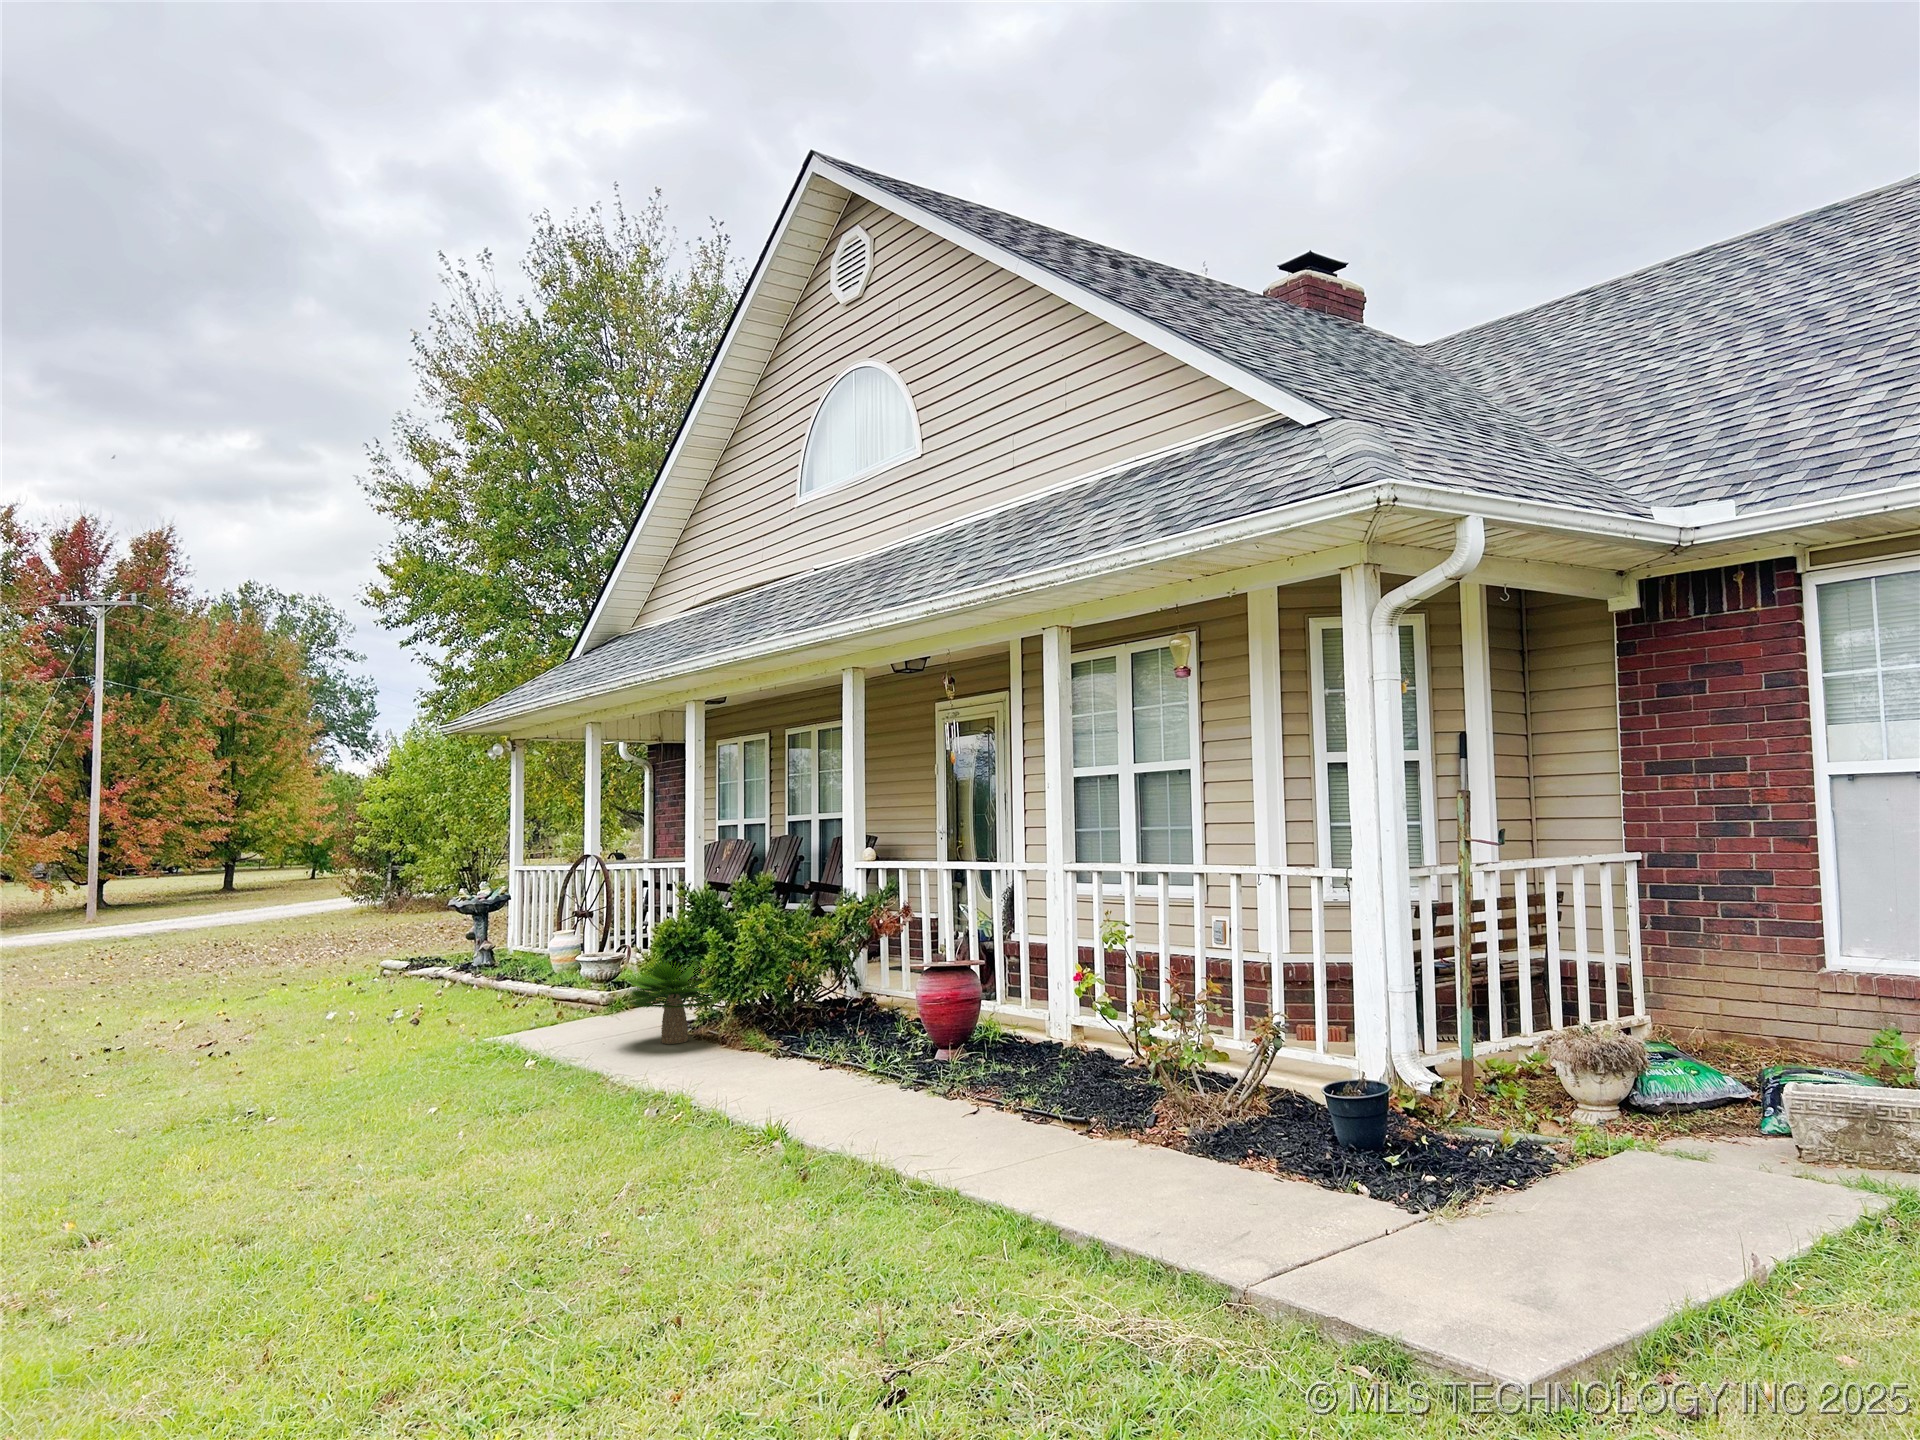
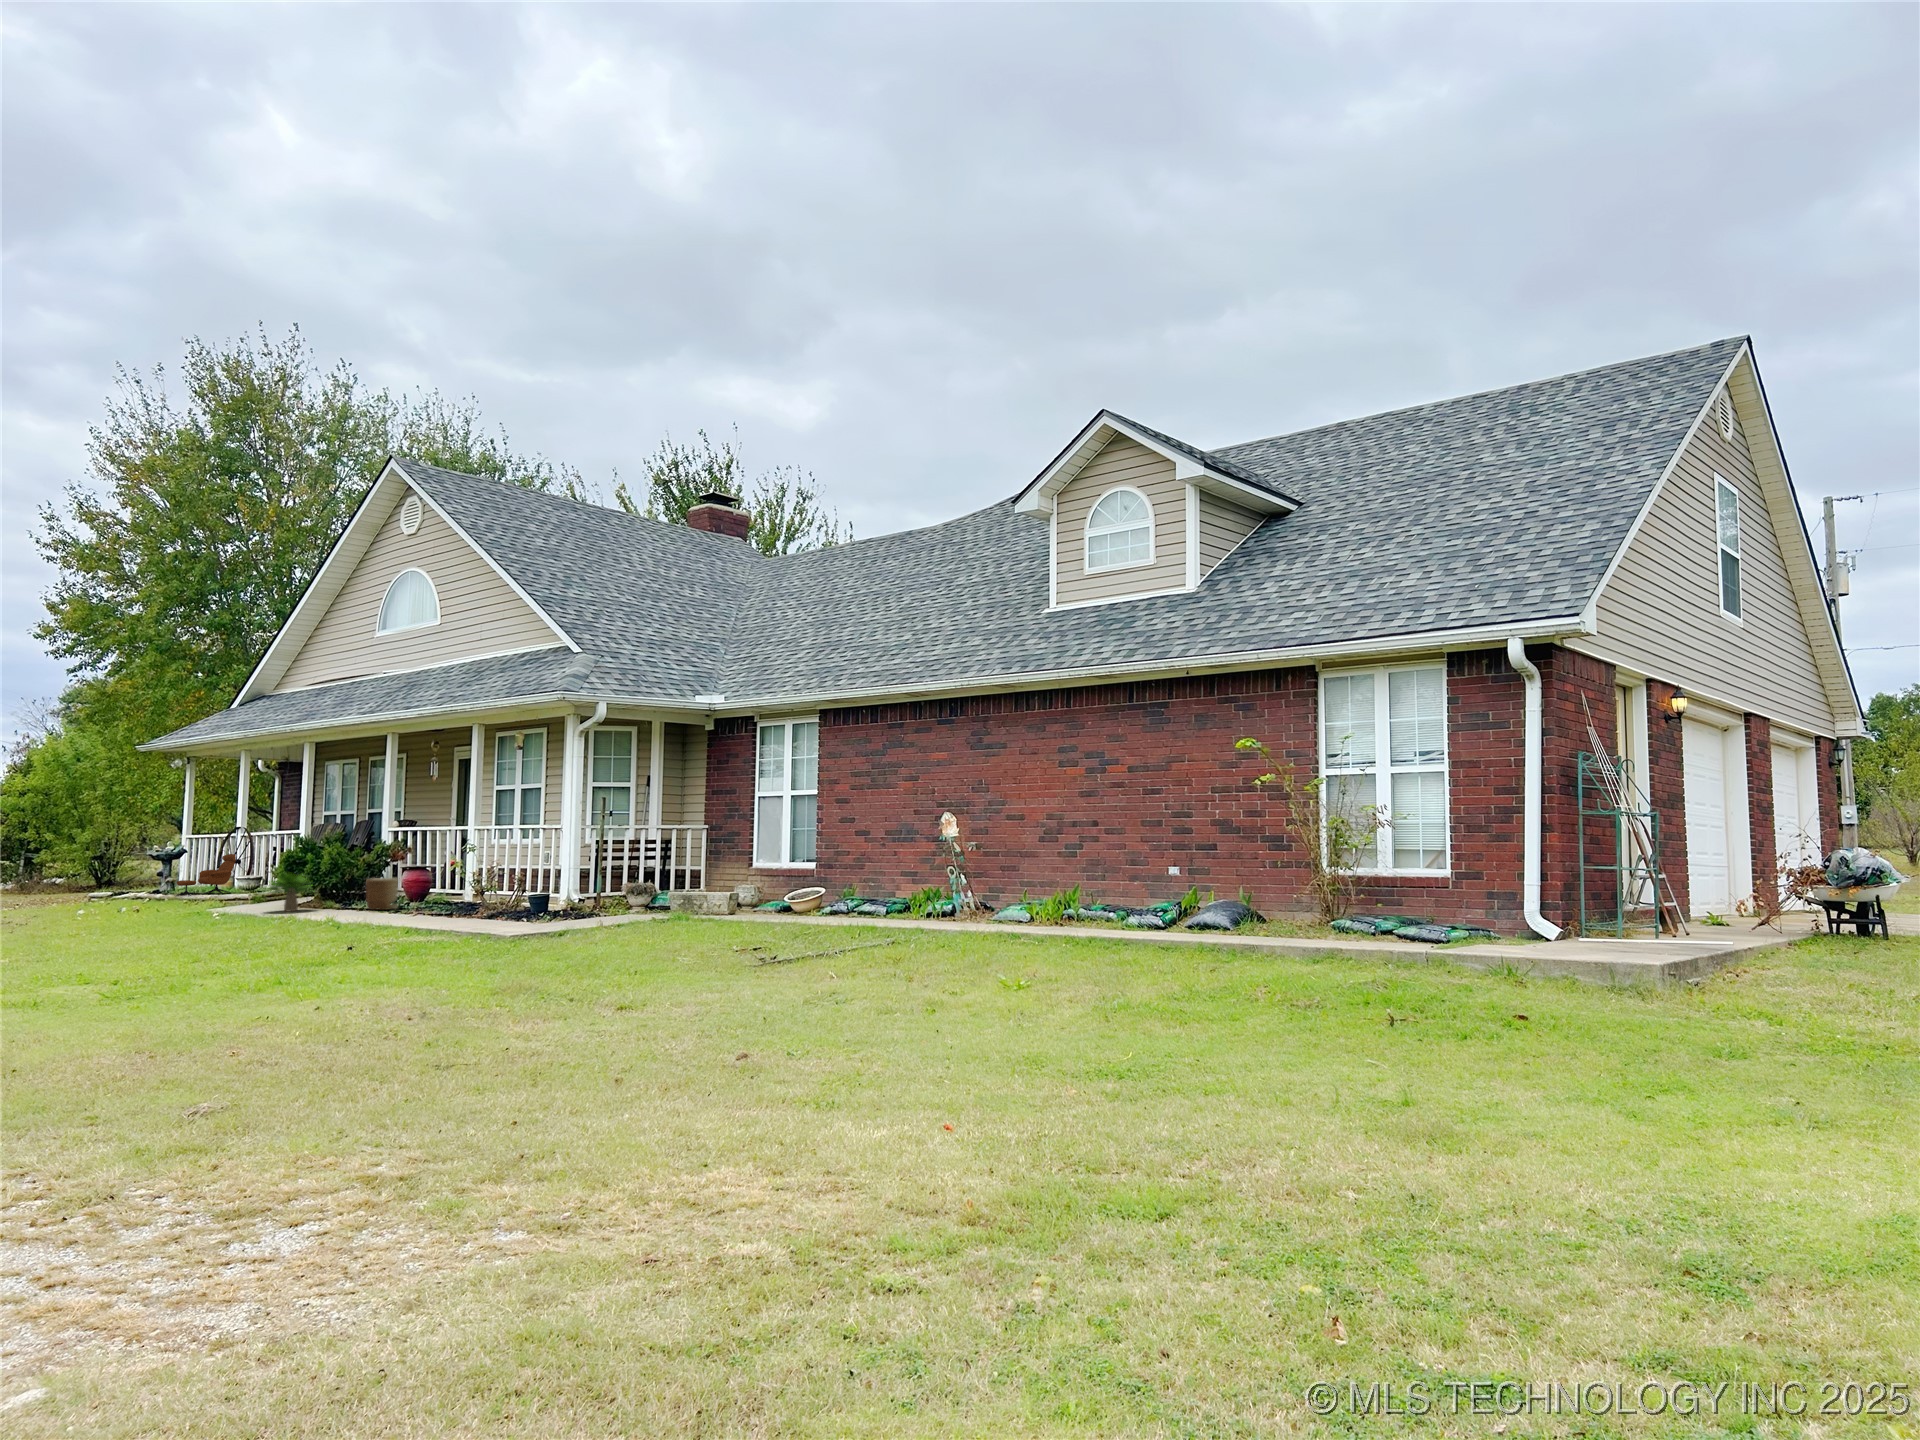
lounge chair: none [500,895,590,968] -> present [176,854,236,896]
woven basket: none [819,969,888,1045] -> present [366,878,398,910]

